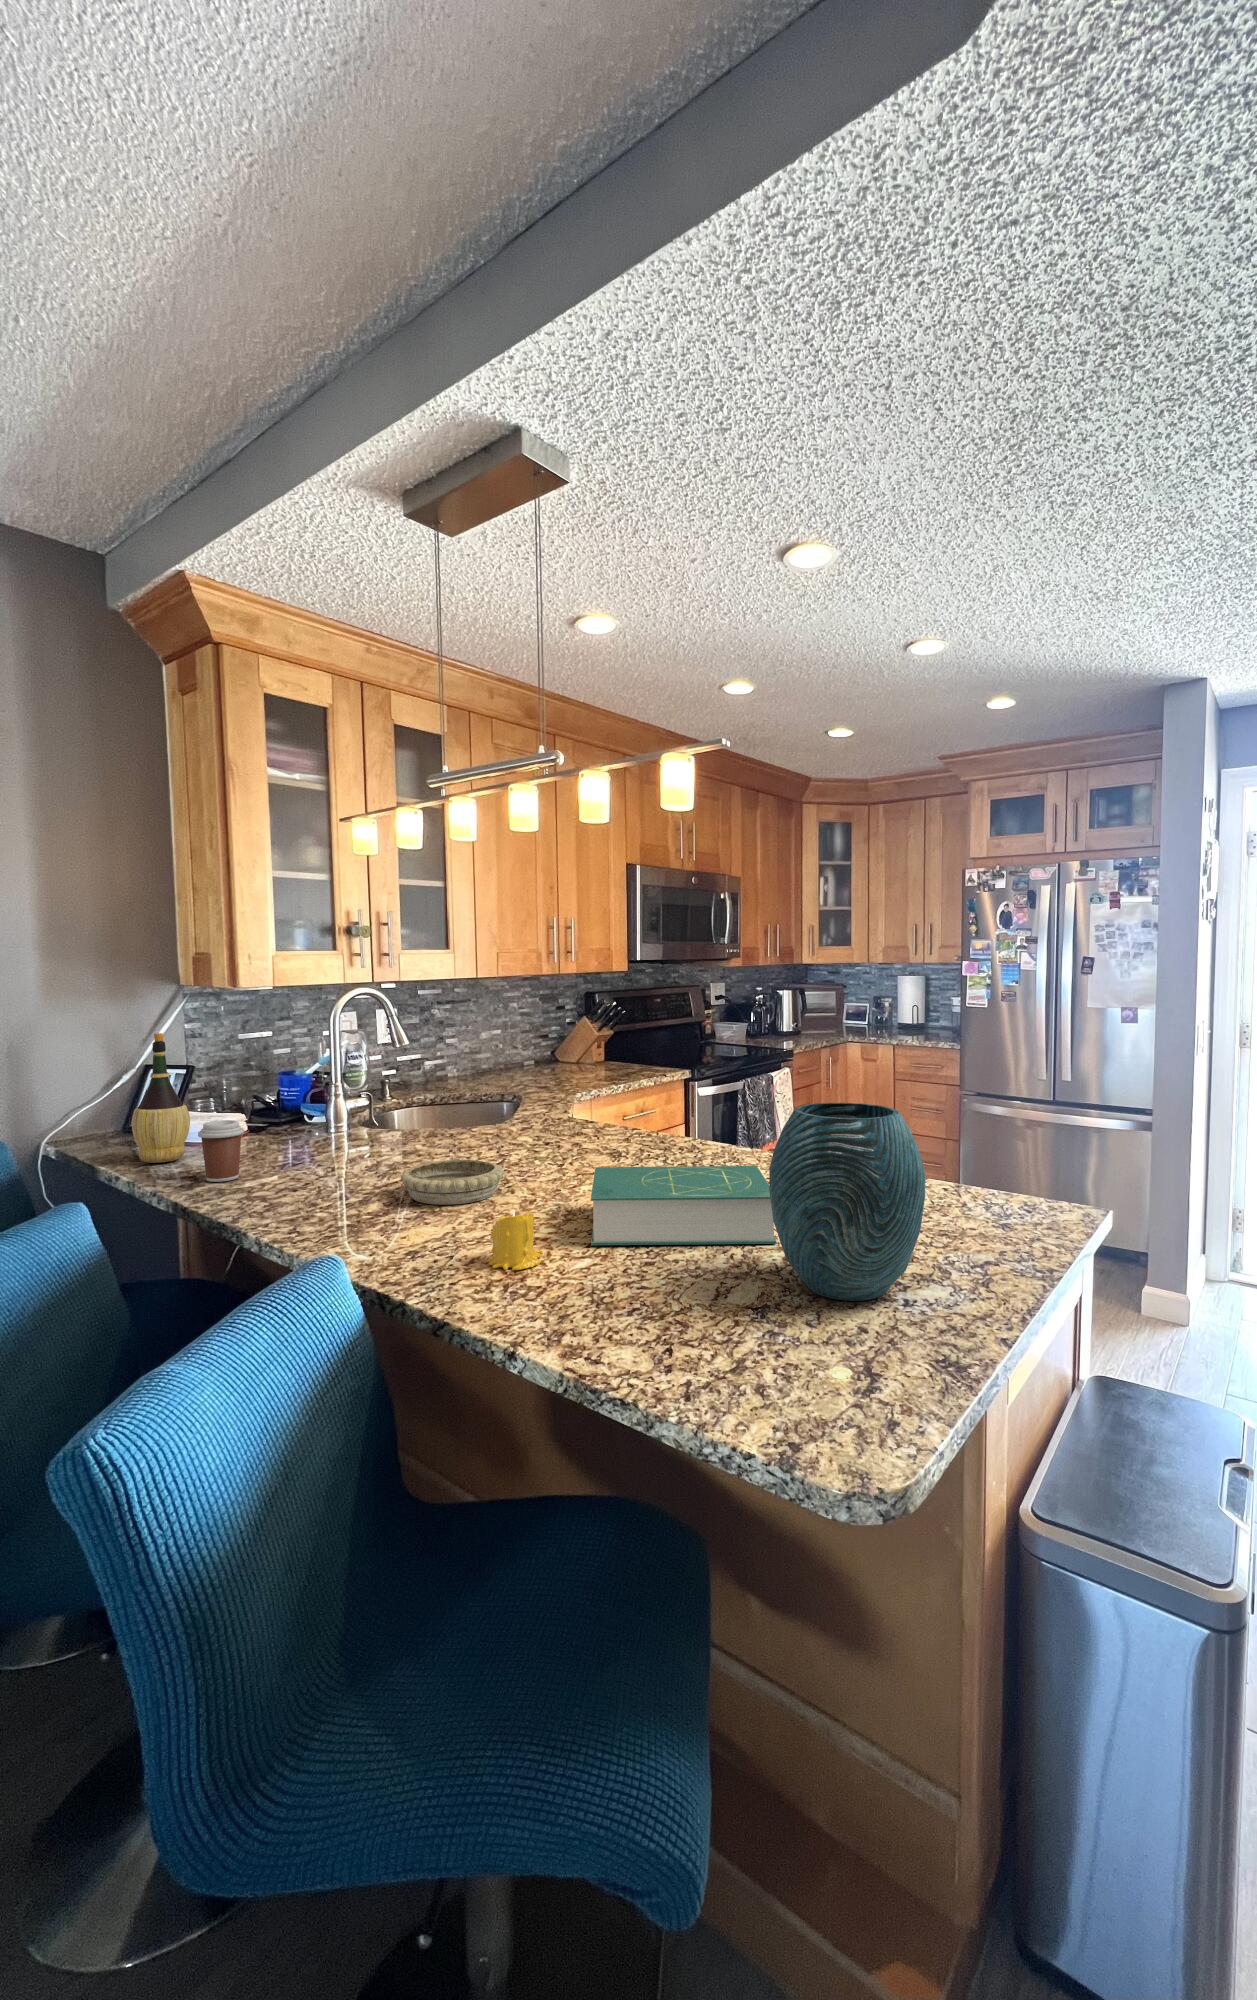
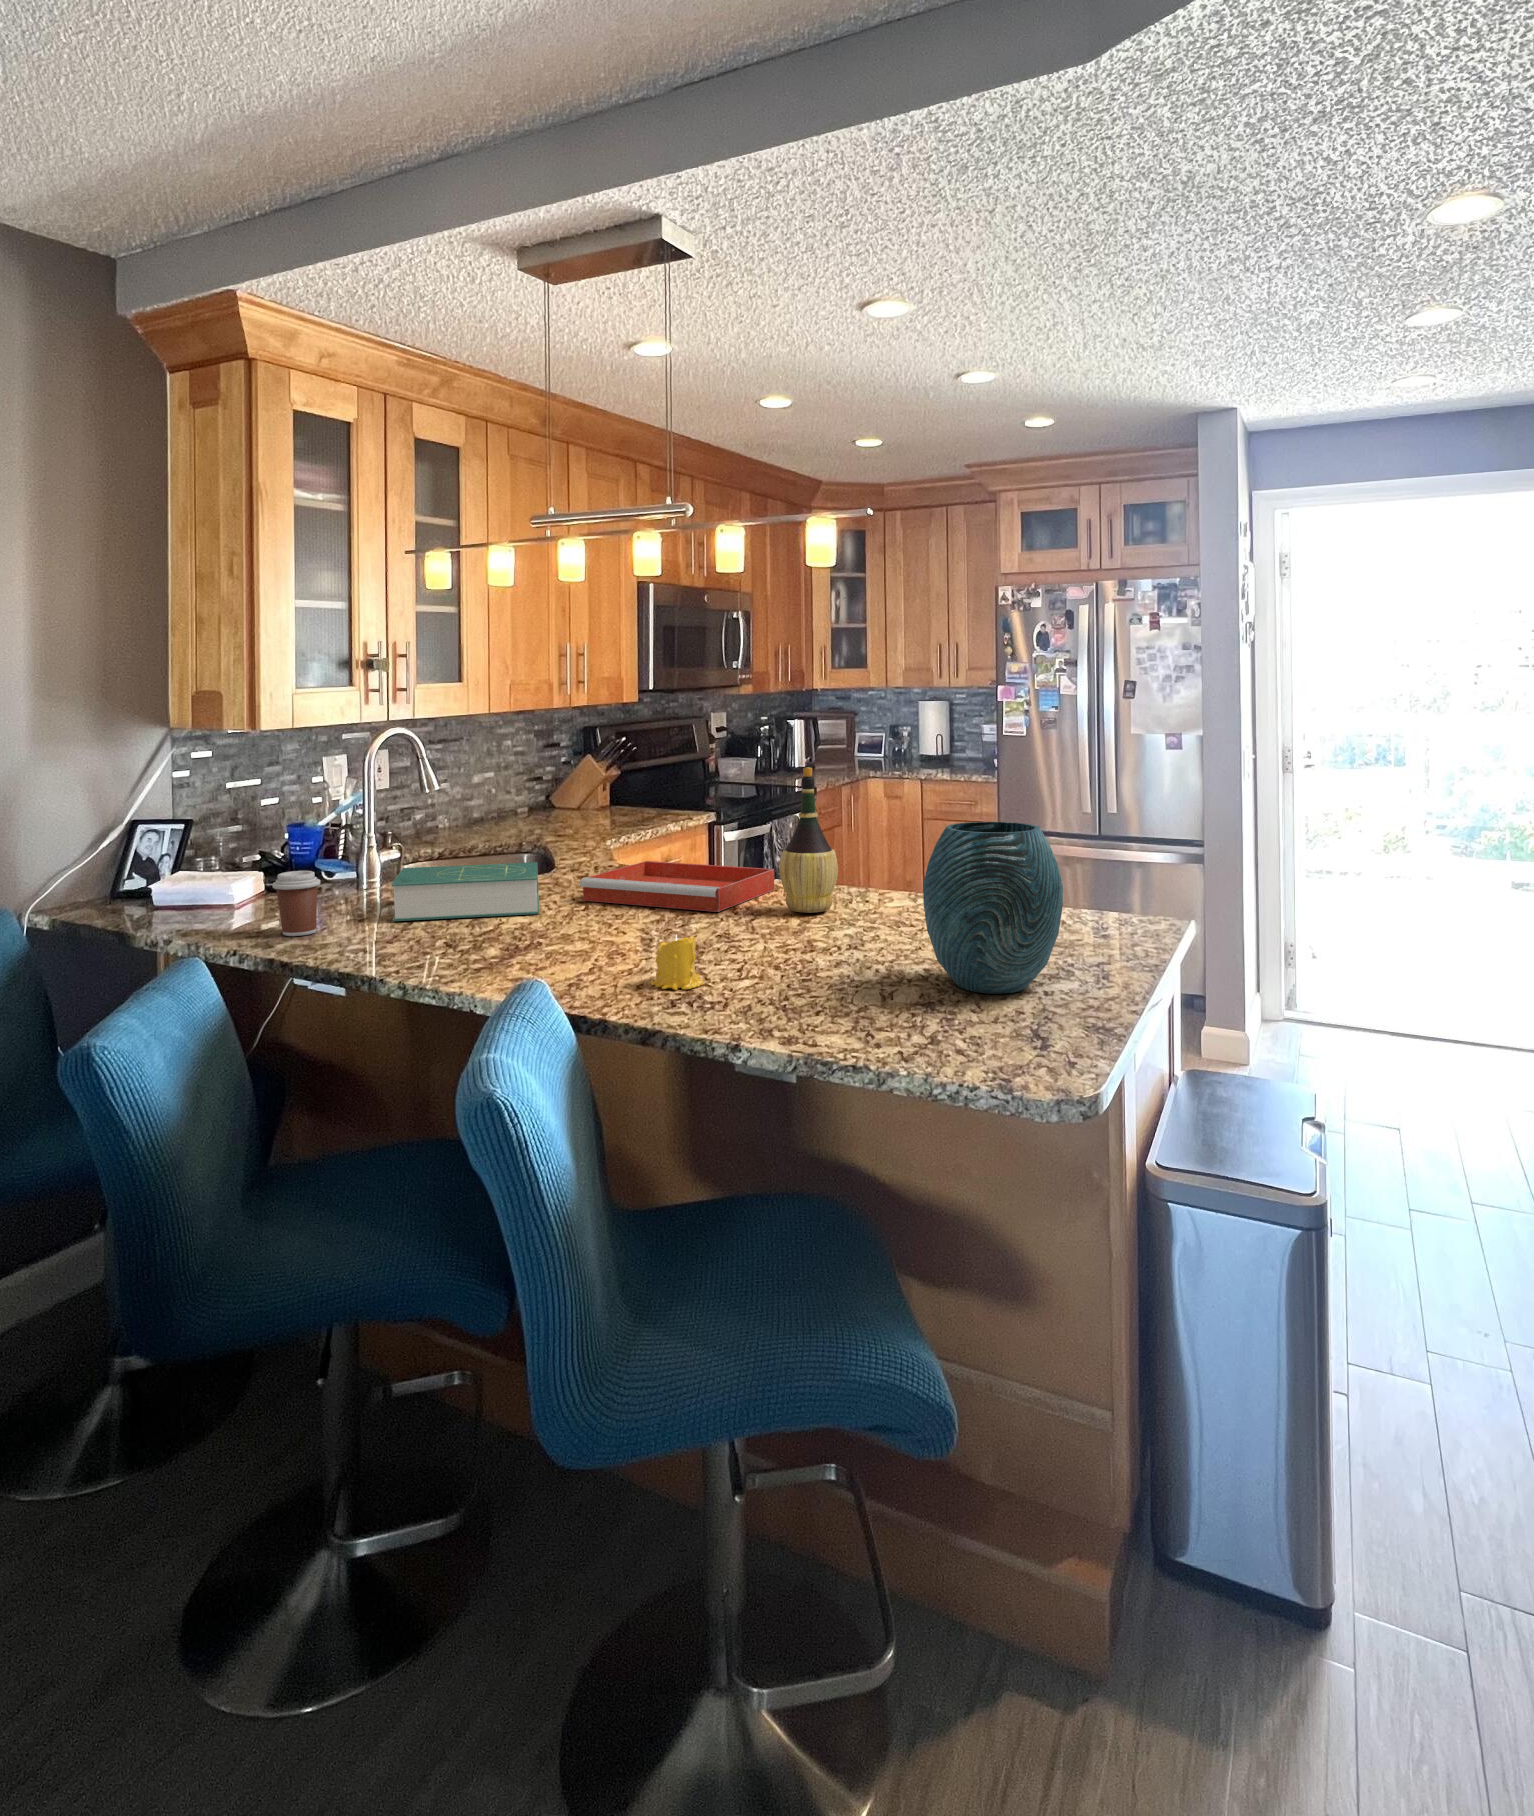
wine bottle: present [132,1033,190,1163] -> present [780,767,838,913]
tray: none [497,1119,687,1176] -> present [580,861,774,912]
decorative bowl: present [401,1160,504,1205] -> none [512,901,617,944]
book: present [591,1166,777,1245] -> present [391,862,539,921]

